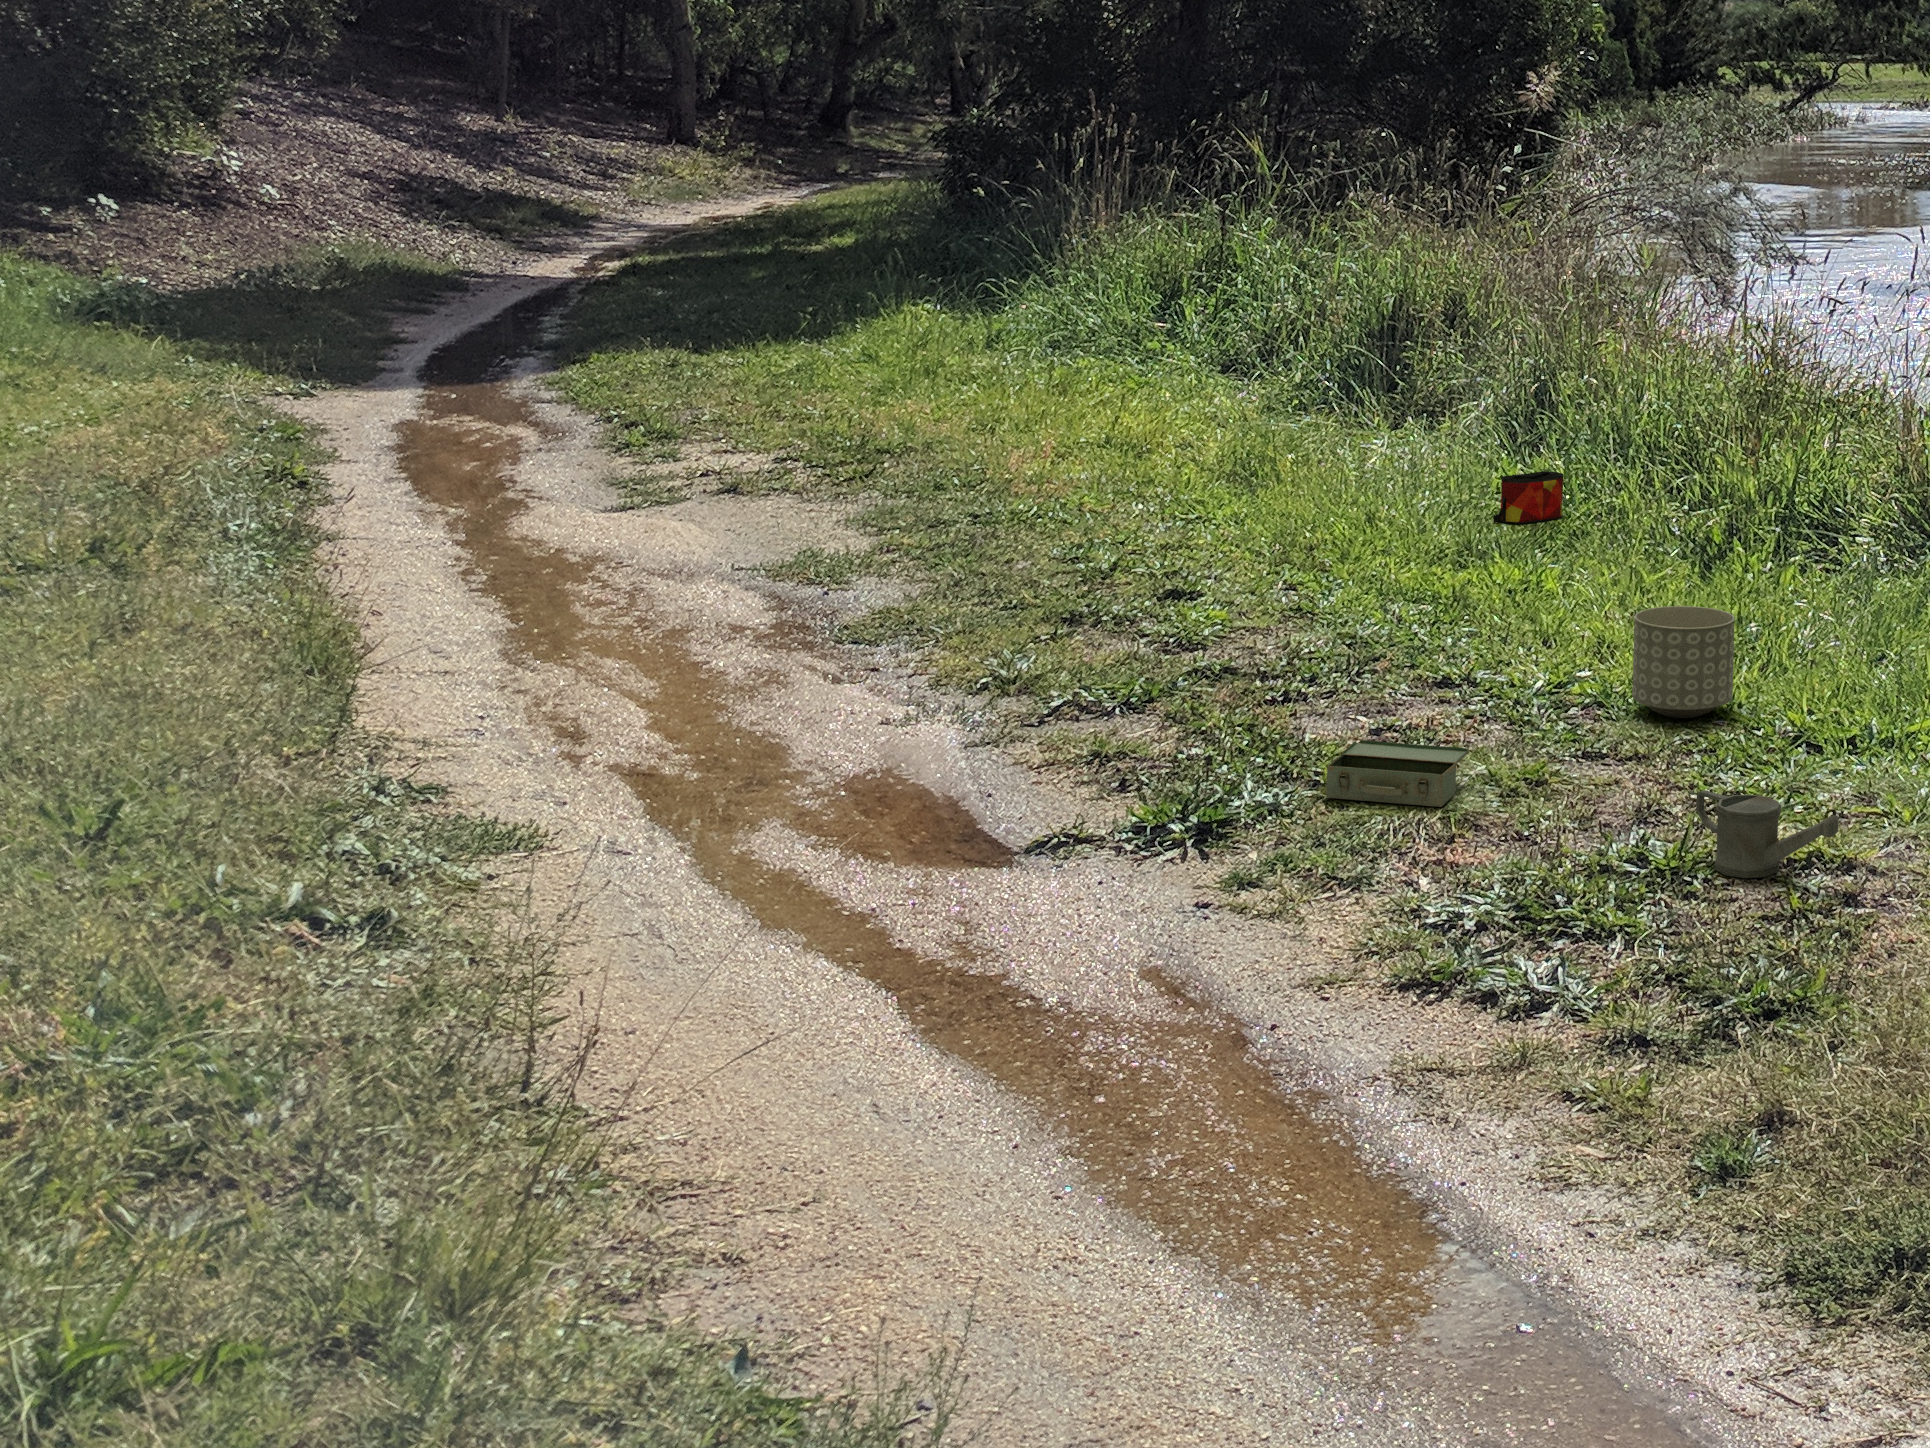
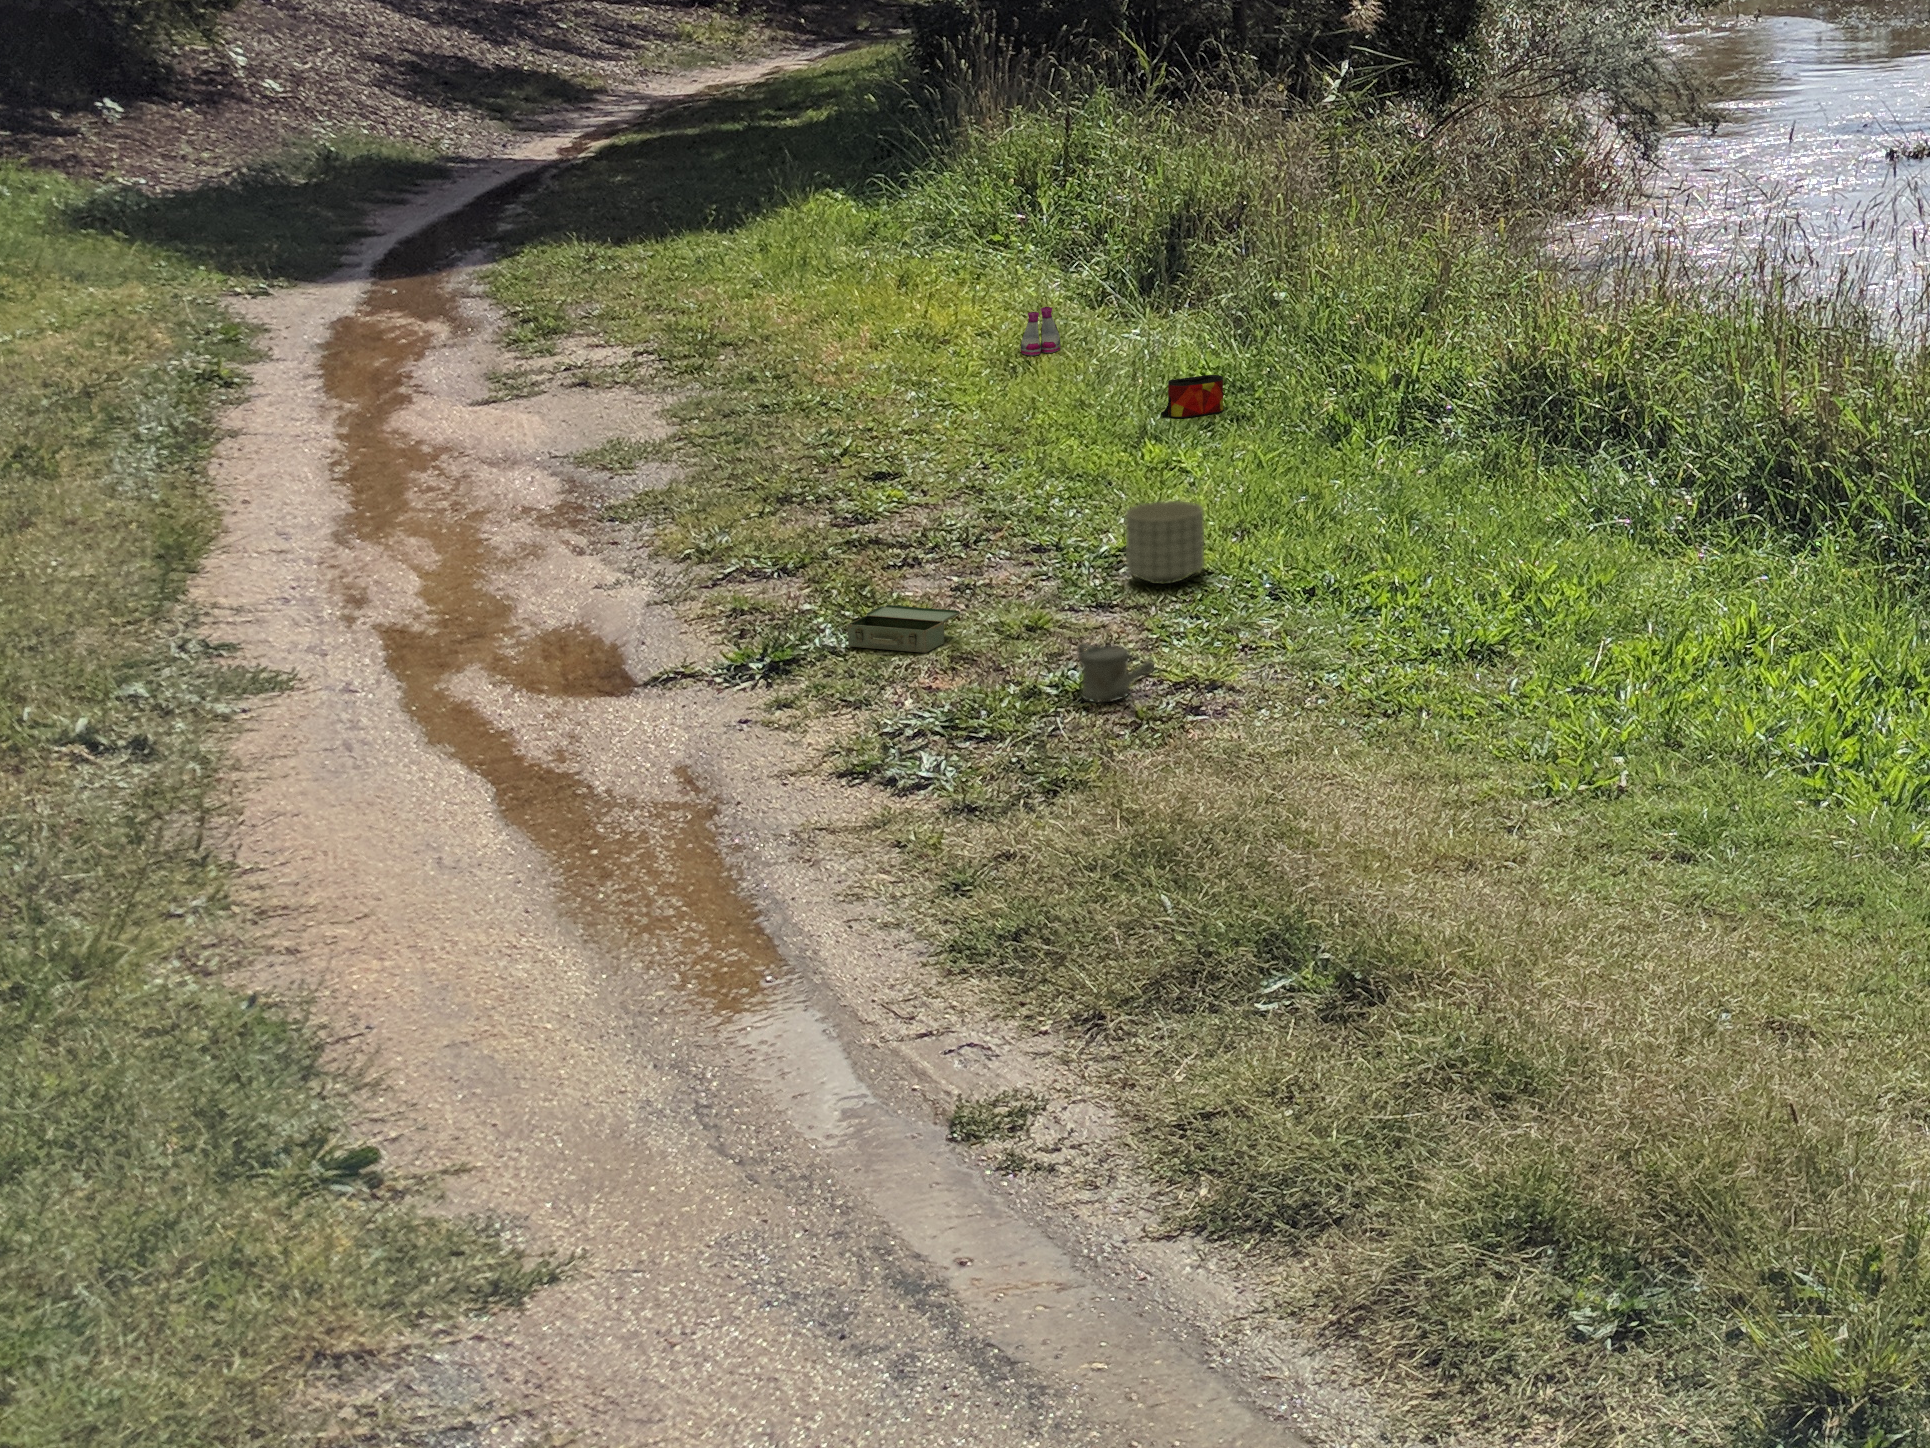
boots: none [1258,398,1304,457] -> present [1020,307,1061,356]

